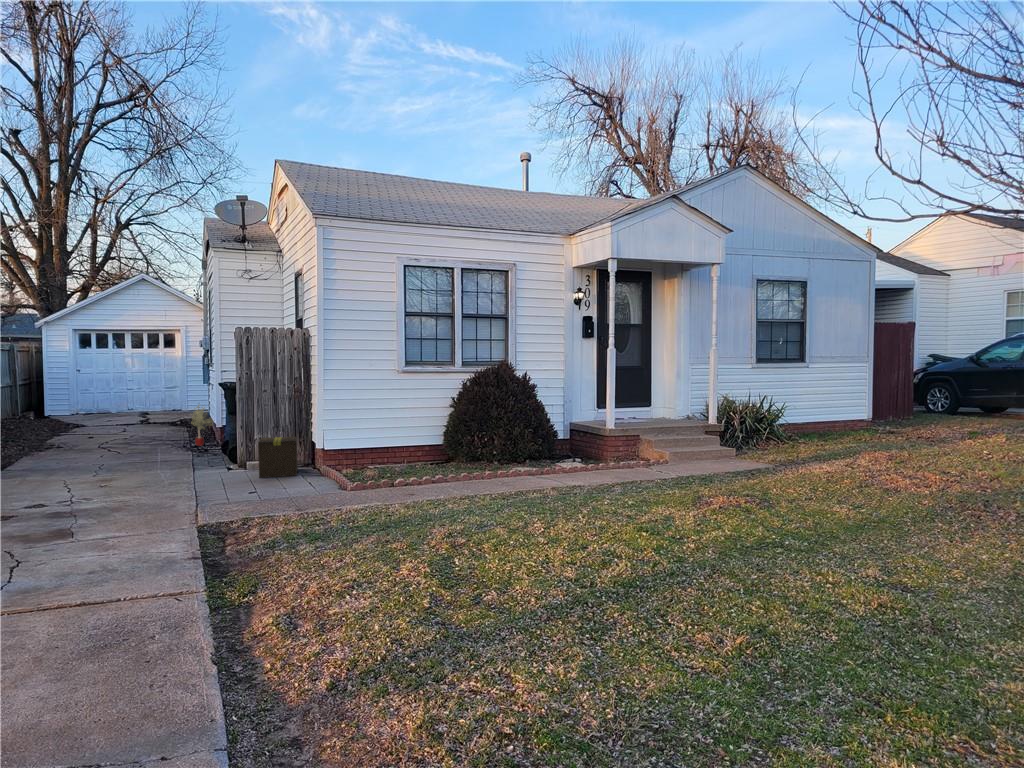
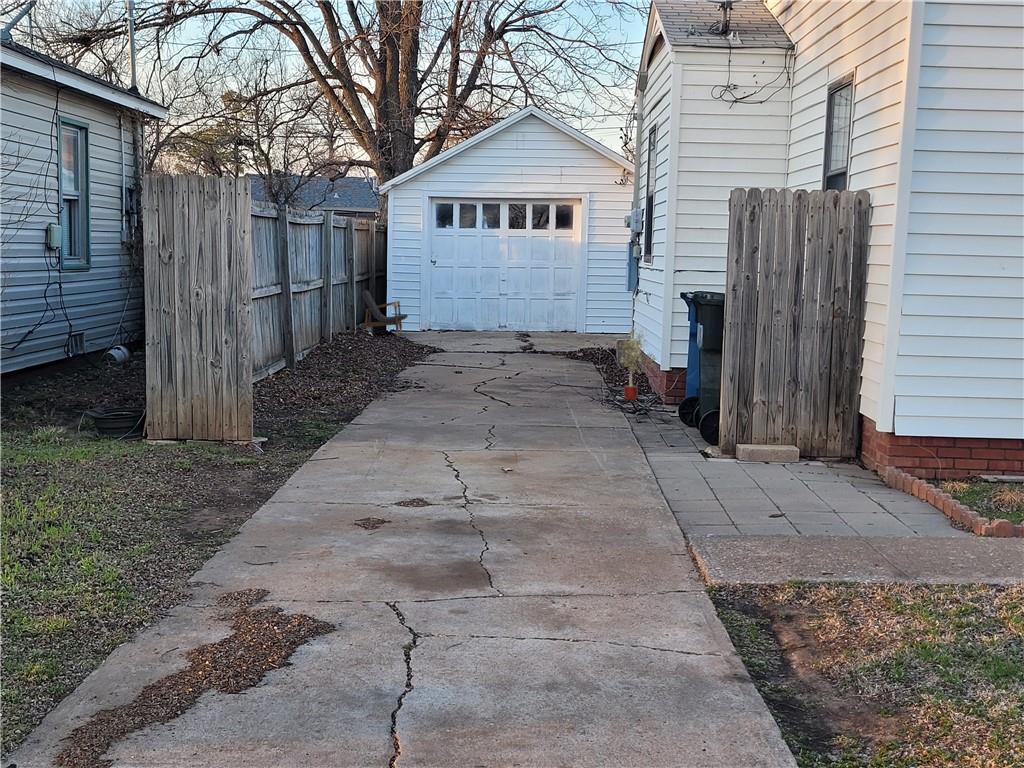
lounge chair: none [15,390,56,421] -> present [361,290,408,336]
cardboard box: present [258,437,297,478] -> none [763,400,838,479]

